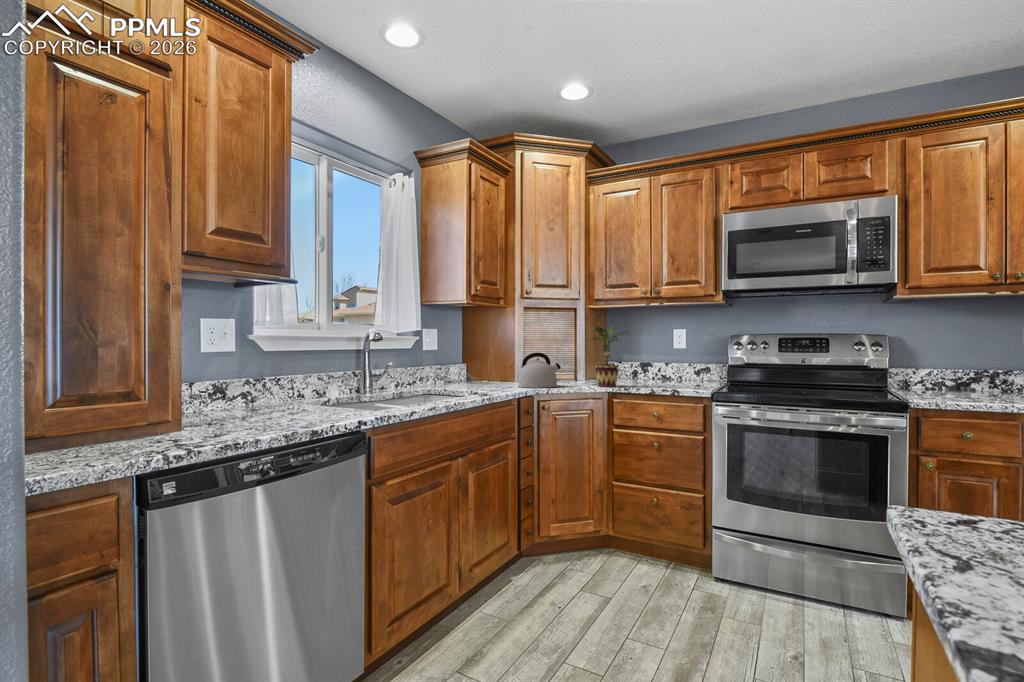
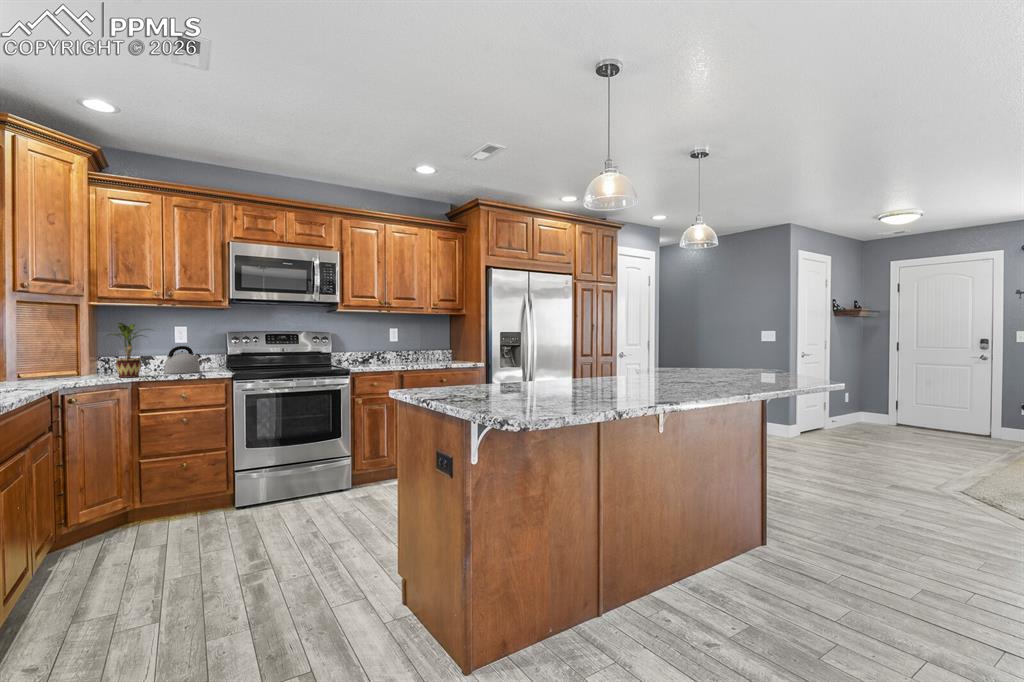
kettle: present [518,353,561,388] -> present [164,346,201,374]

